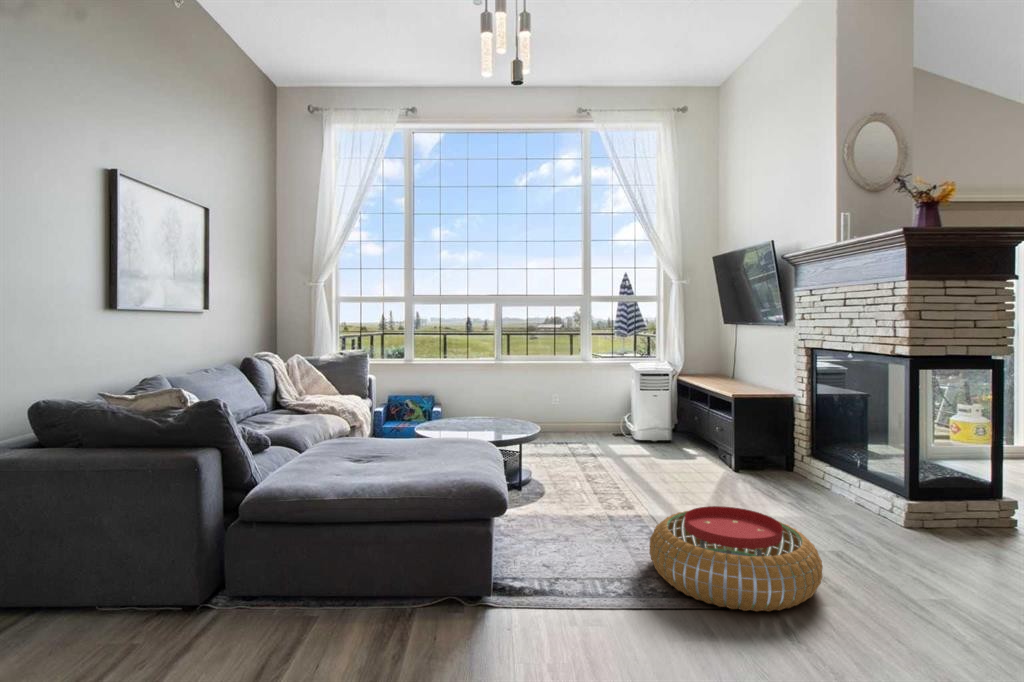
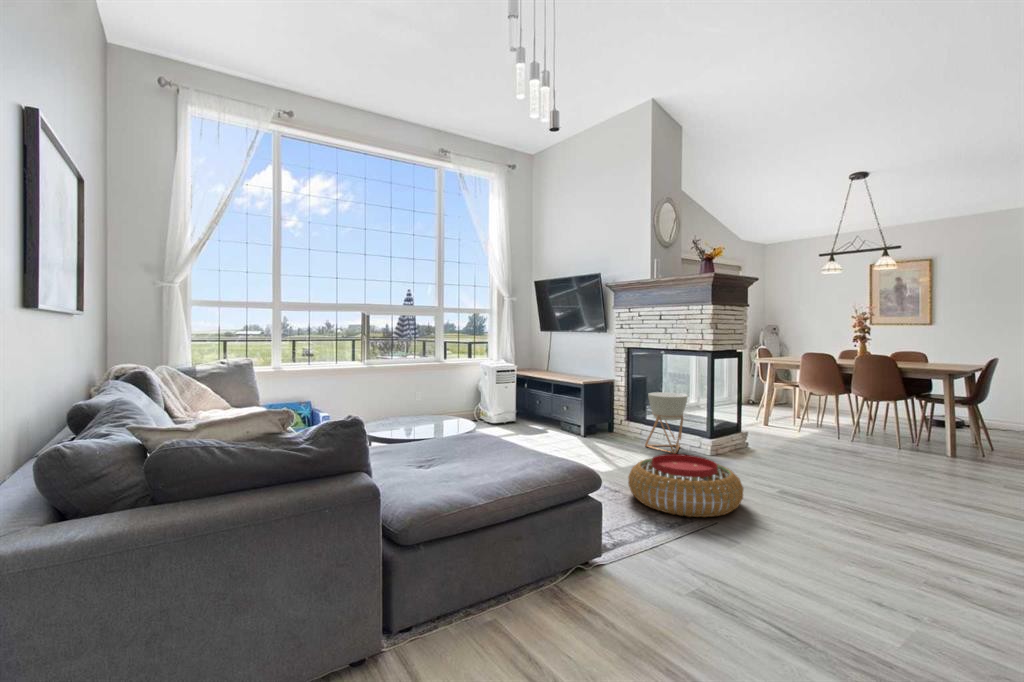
planter: none [807,417,876,514] -> present [645,392,688,454]

